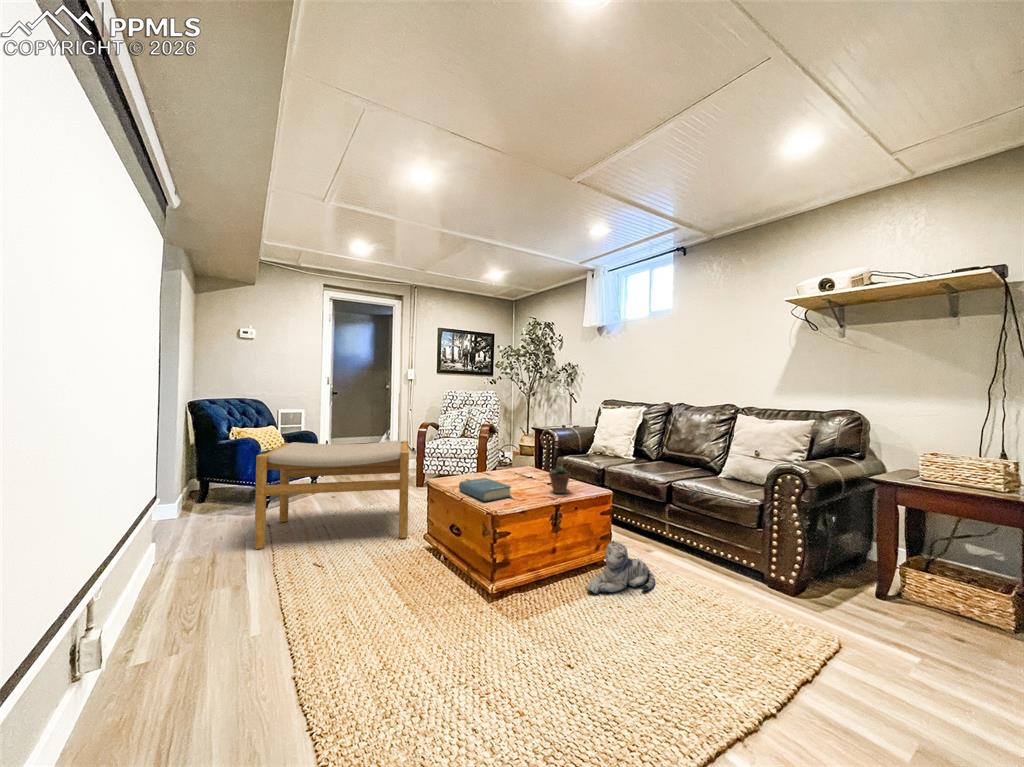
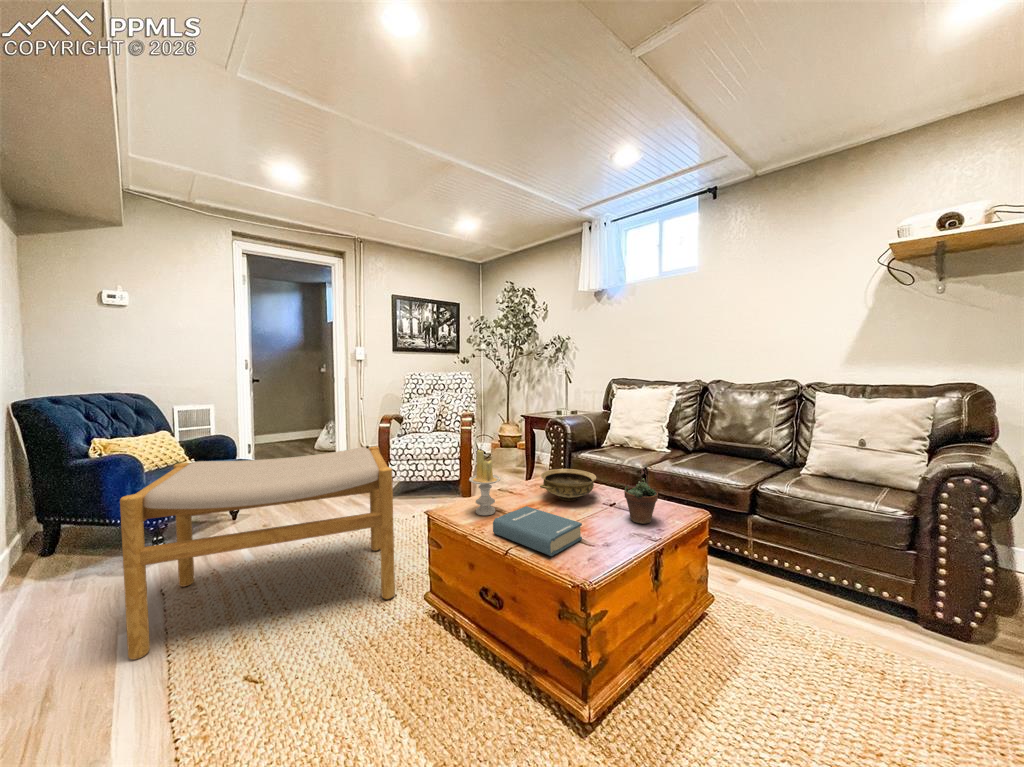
candle: none [452,440,473,483] -> present [469,450,501,515]
ceramic bowl: none [501,460,545,480] -> present [540,469,596,501]
plush toy: present [587,541,655,594] -> none [711,593,798,686]

